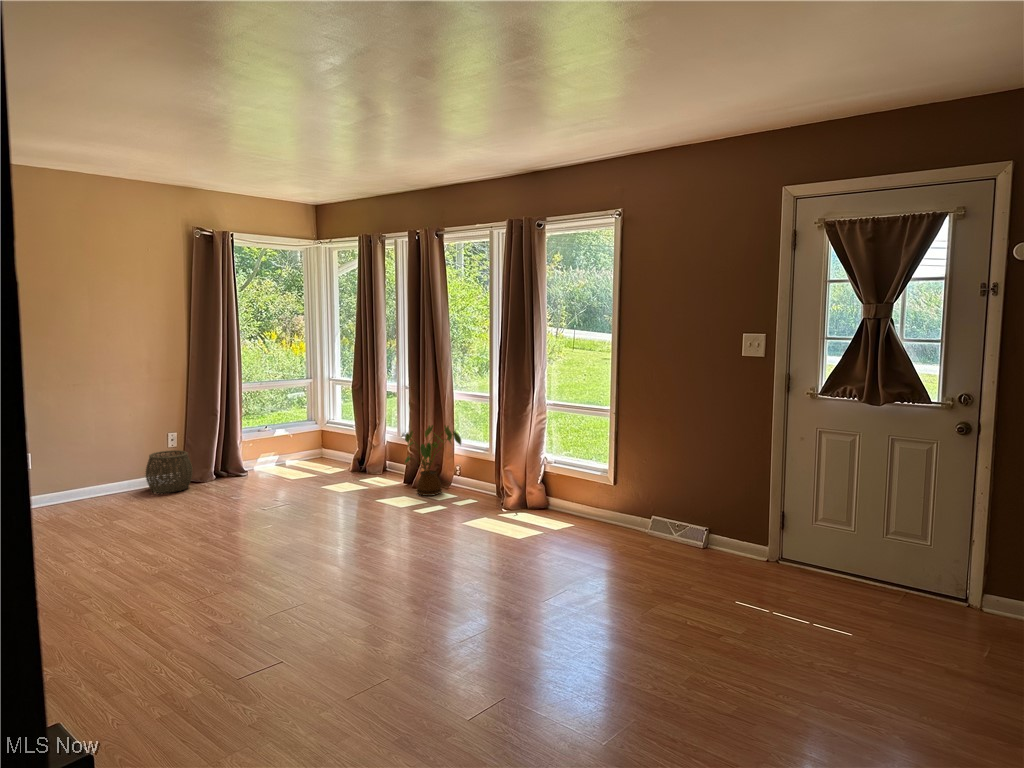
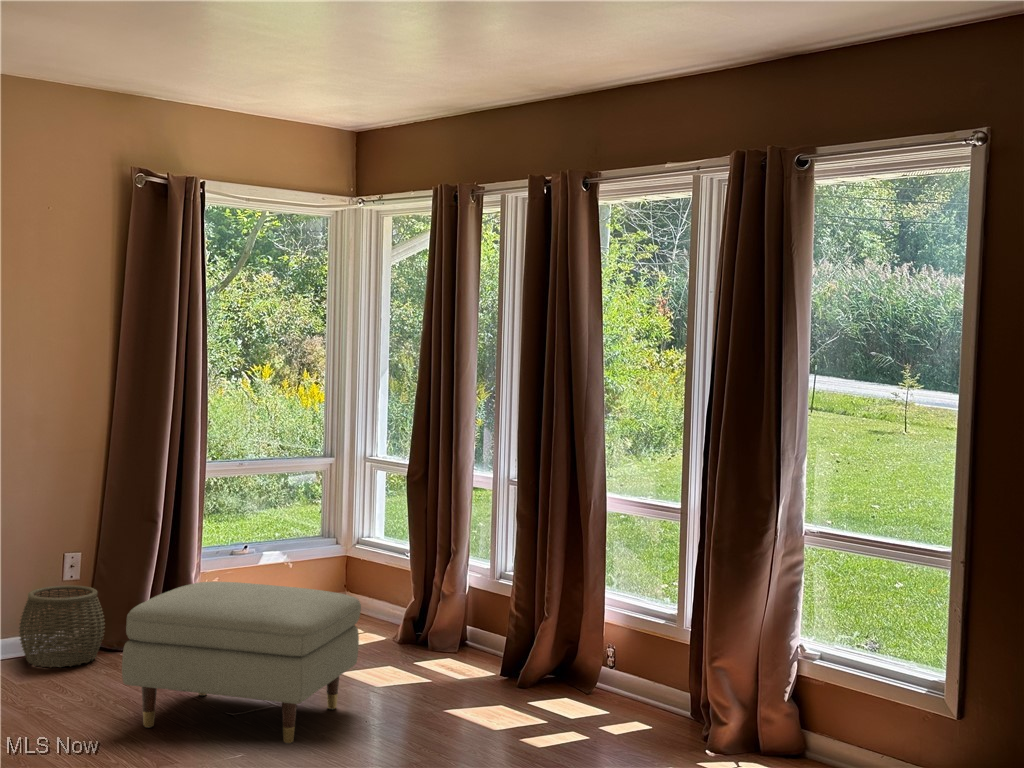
house plant: present [405,425,461,496] -> none [505,562,622,707]
ottoman: none [206,444,330,520] -> present [122,582,361,744]

